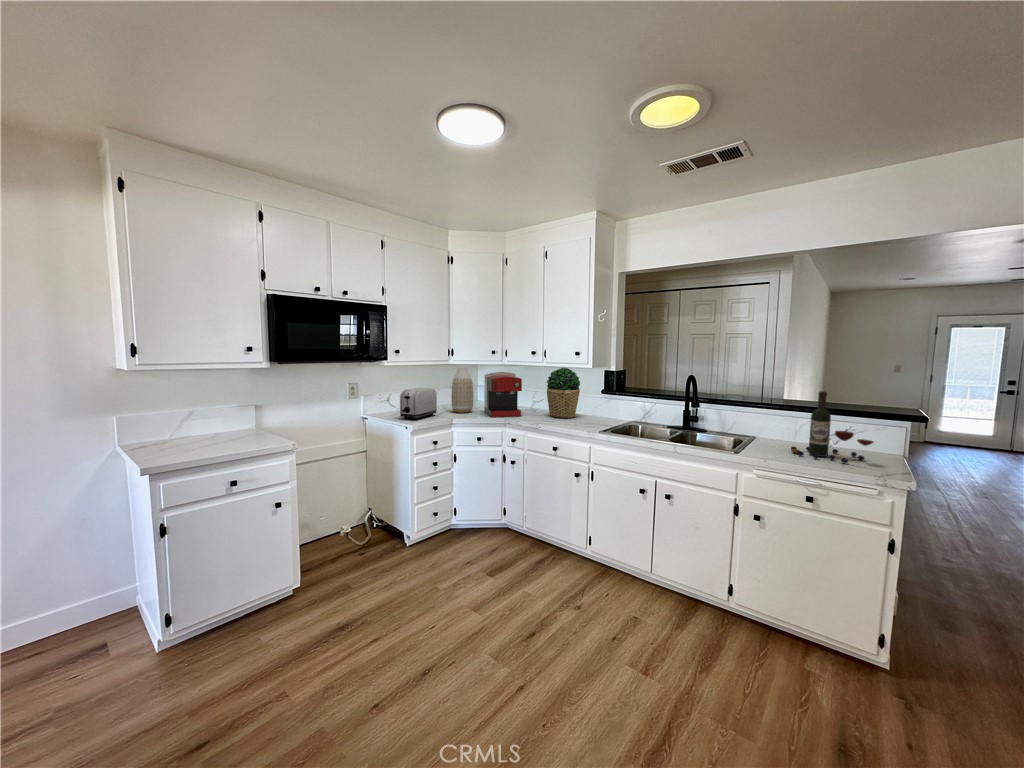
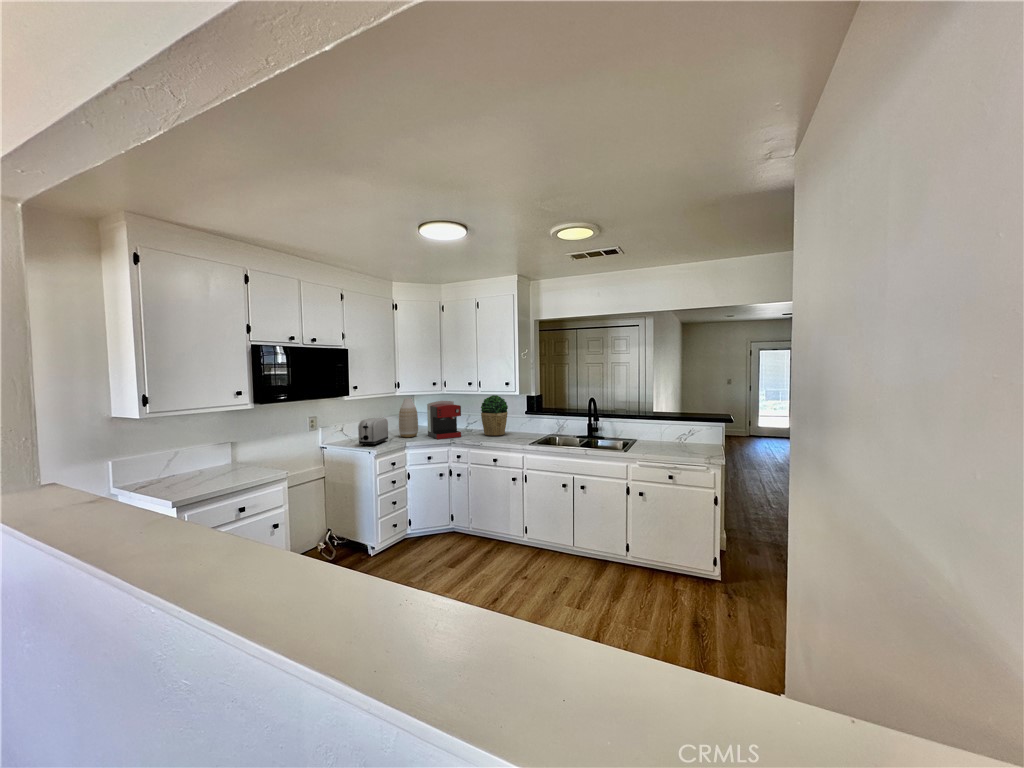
wine bottle: present [791,392,874,463] -> none [659,406,706,453]

